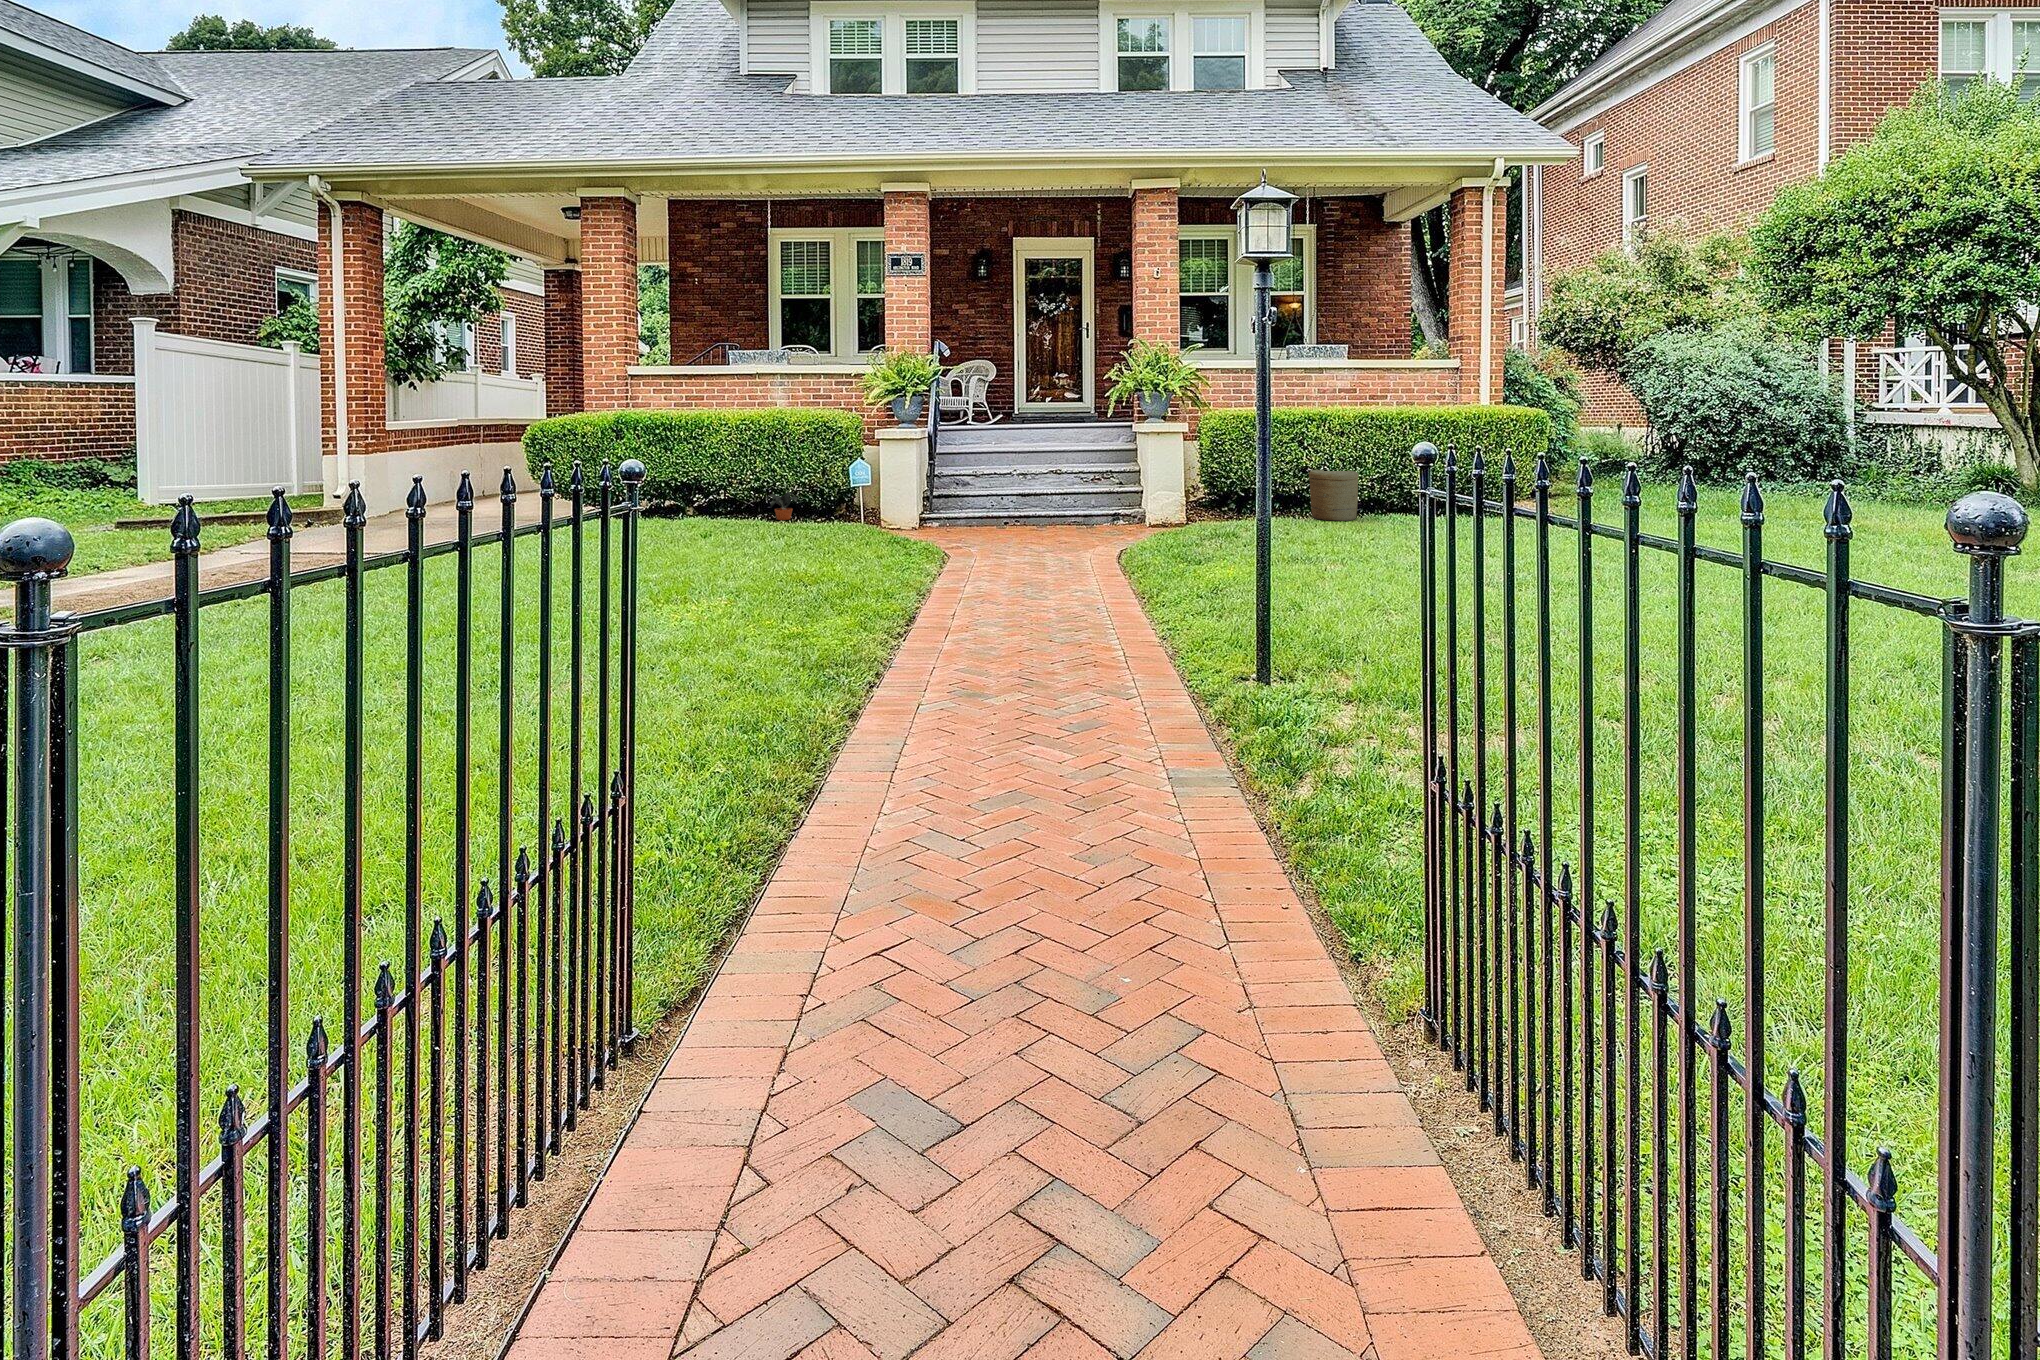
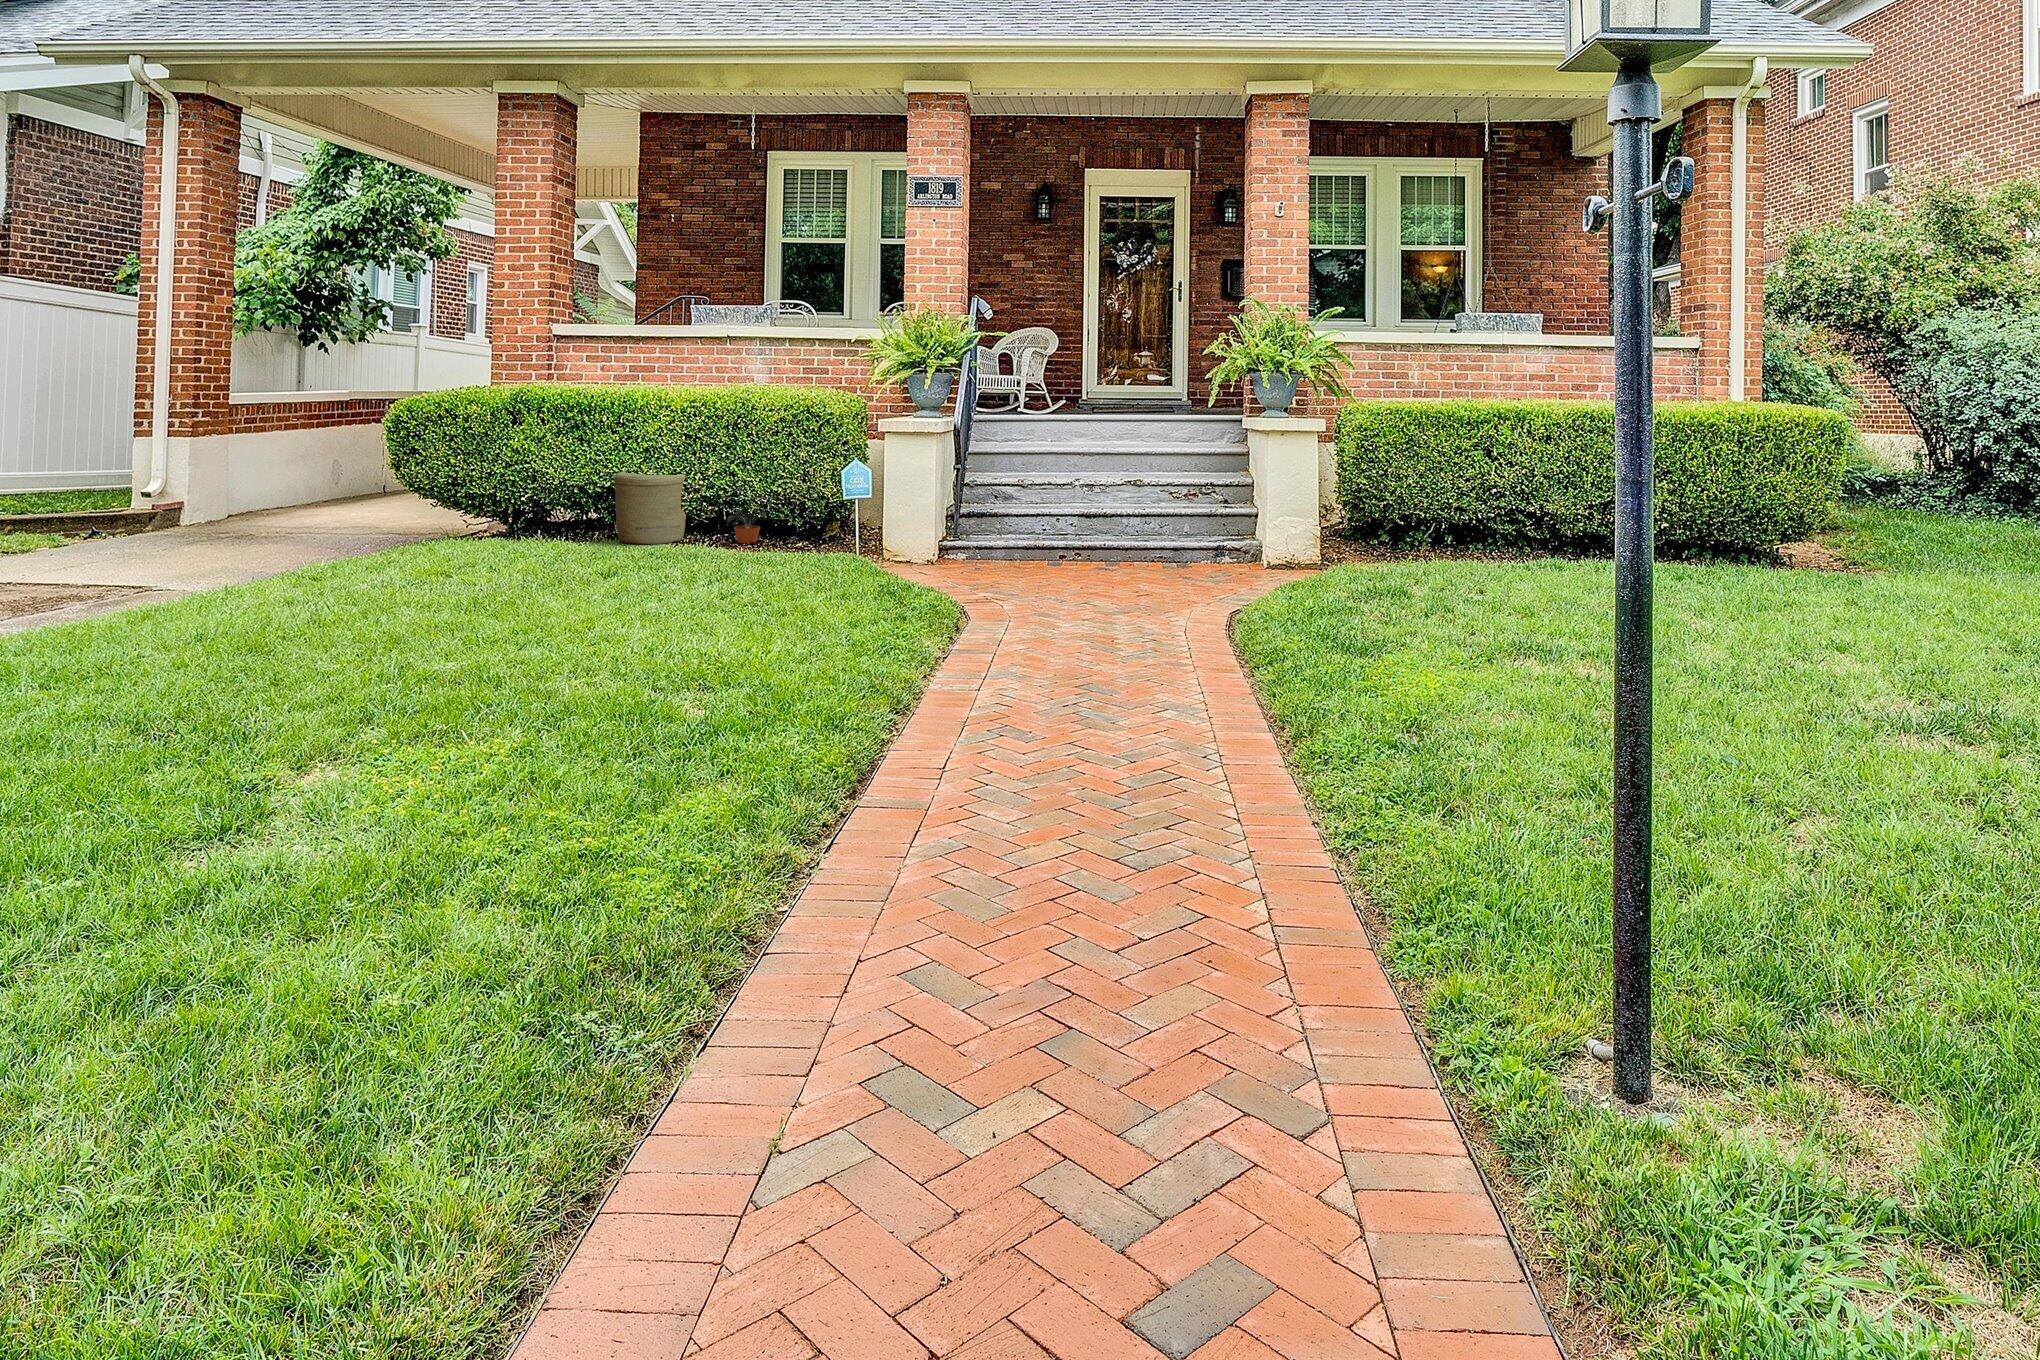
woven basket: present [1309,470,1359,521] -> present [614,472,686,544]

